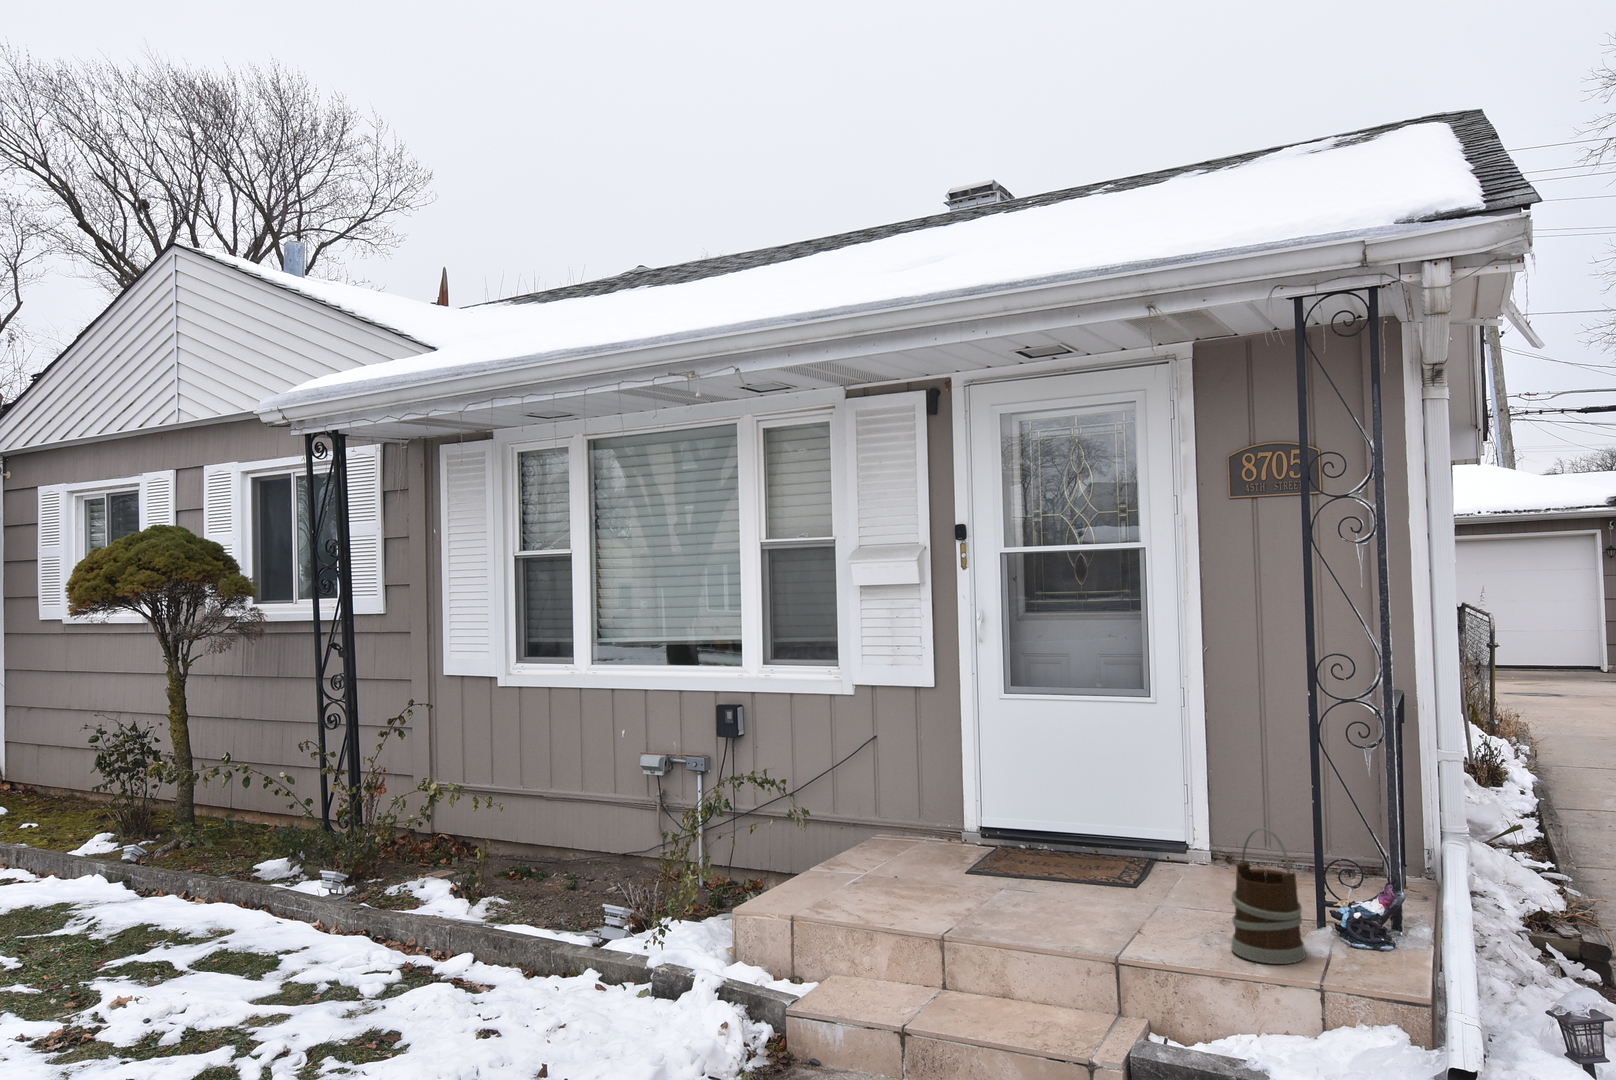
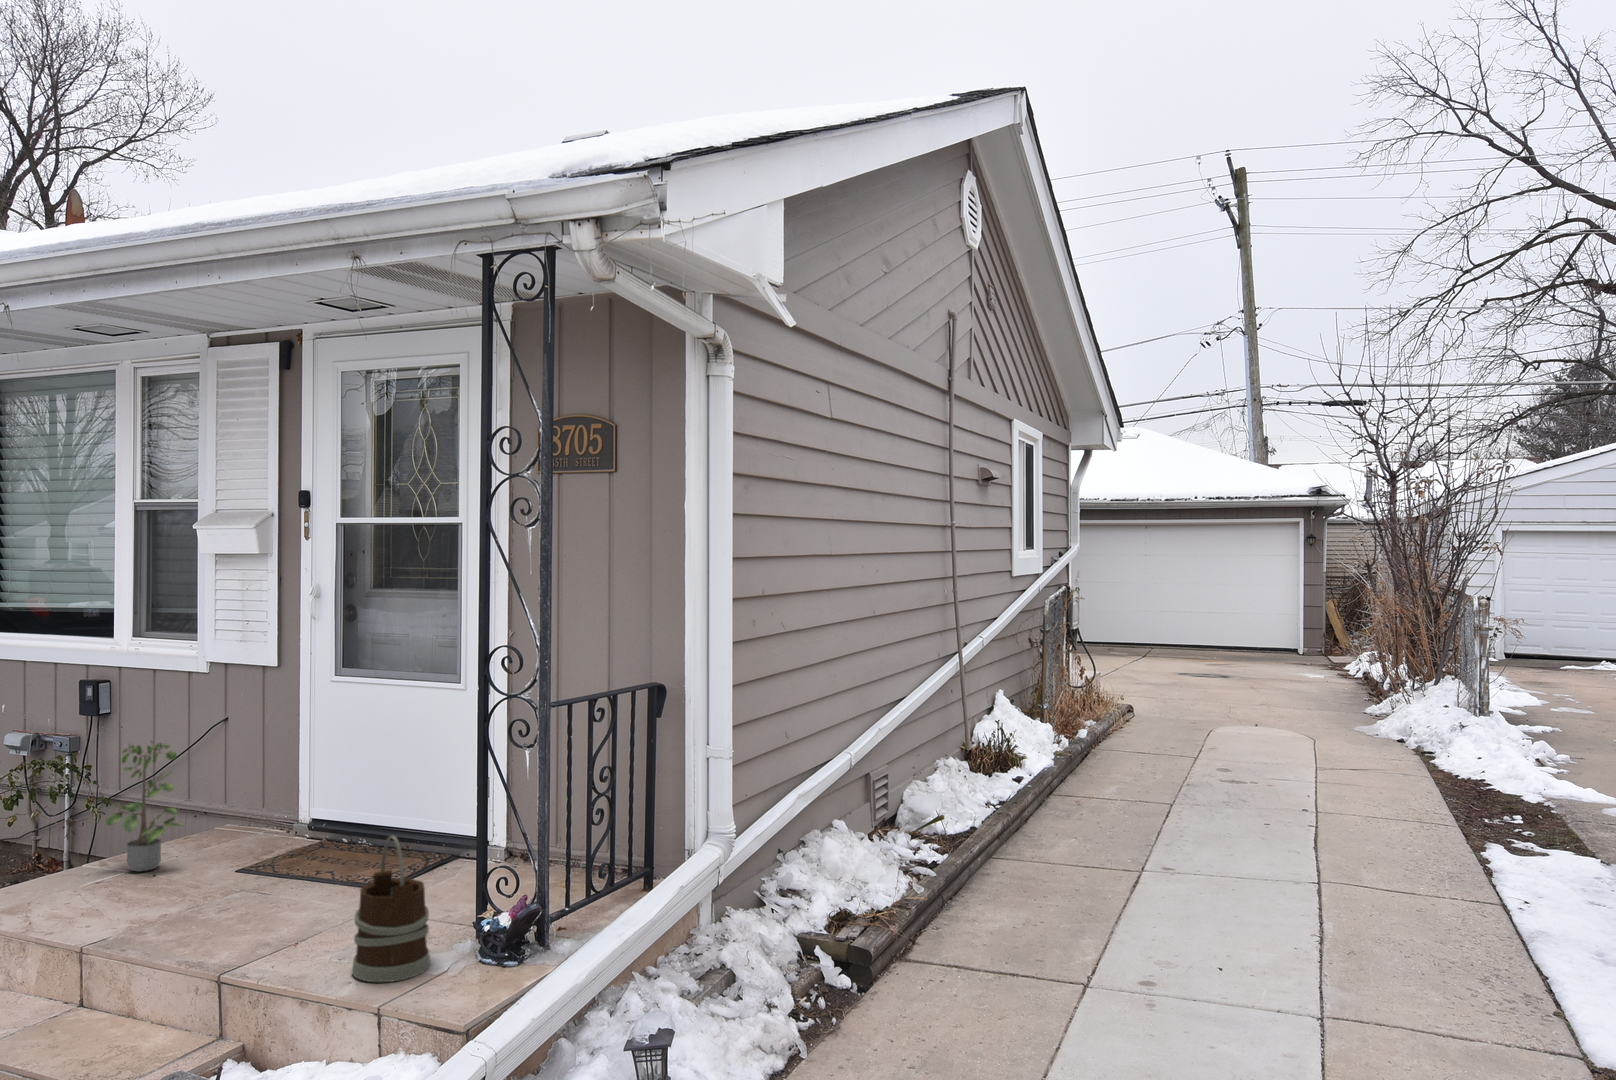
potted plant: none [843,752,916,874] -> present [106,741,183,871]

